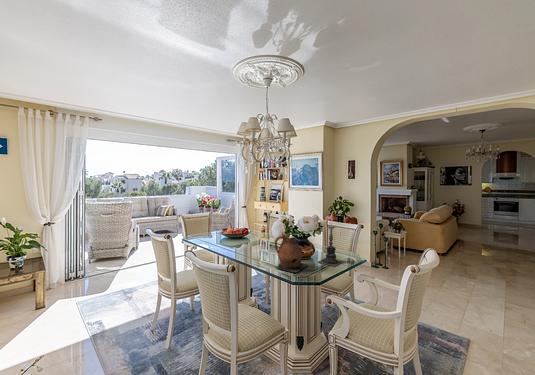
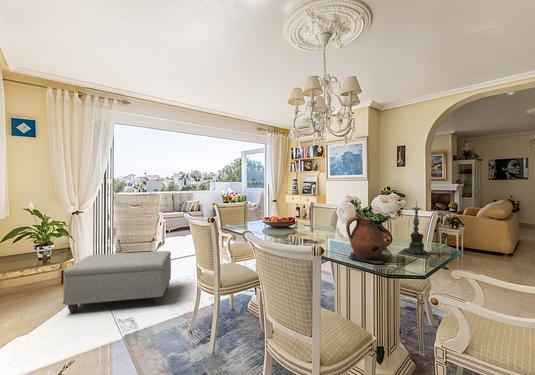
ottoman: none [37,259,139,319] -> present [63,251,171,314]

